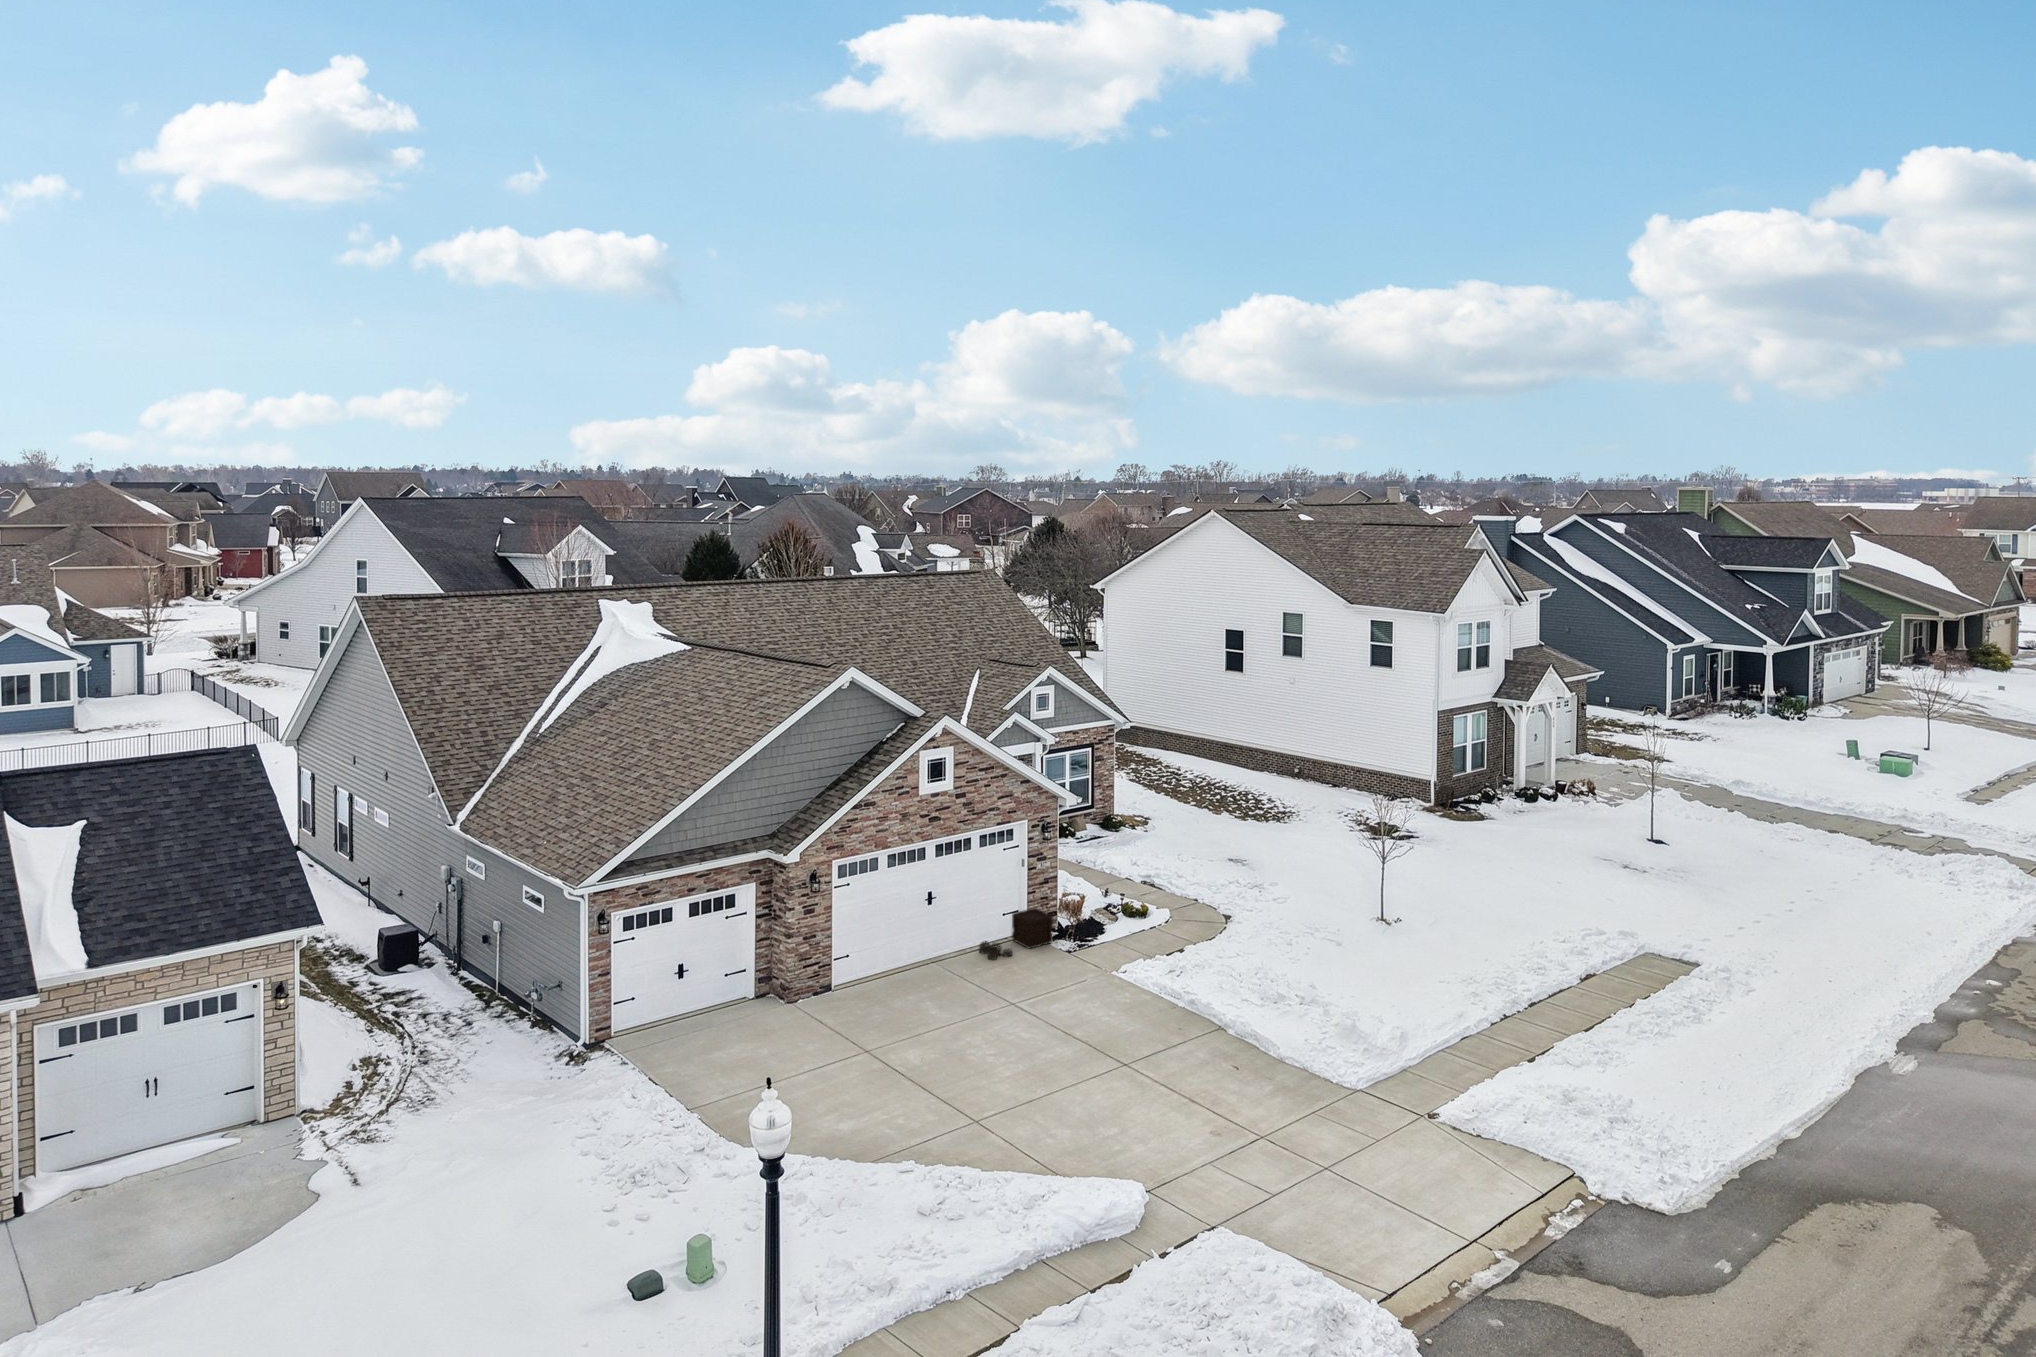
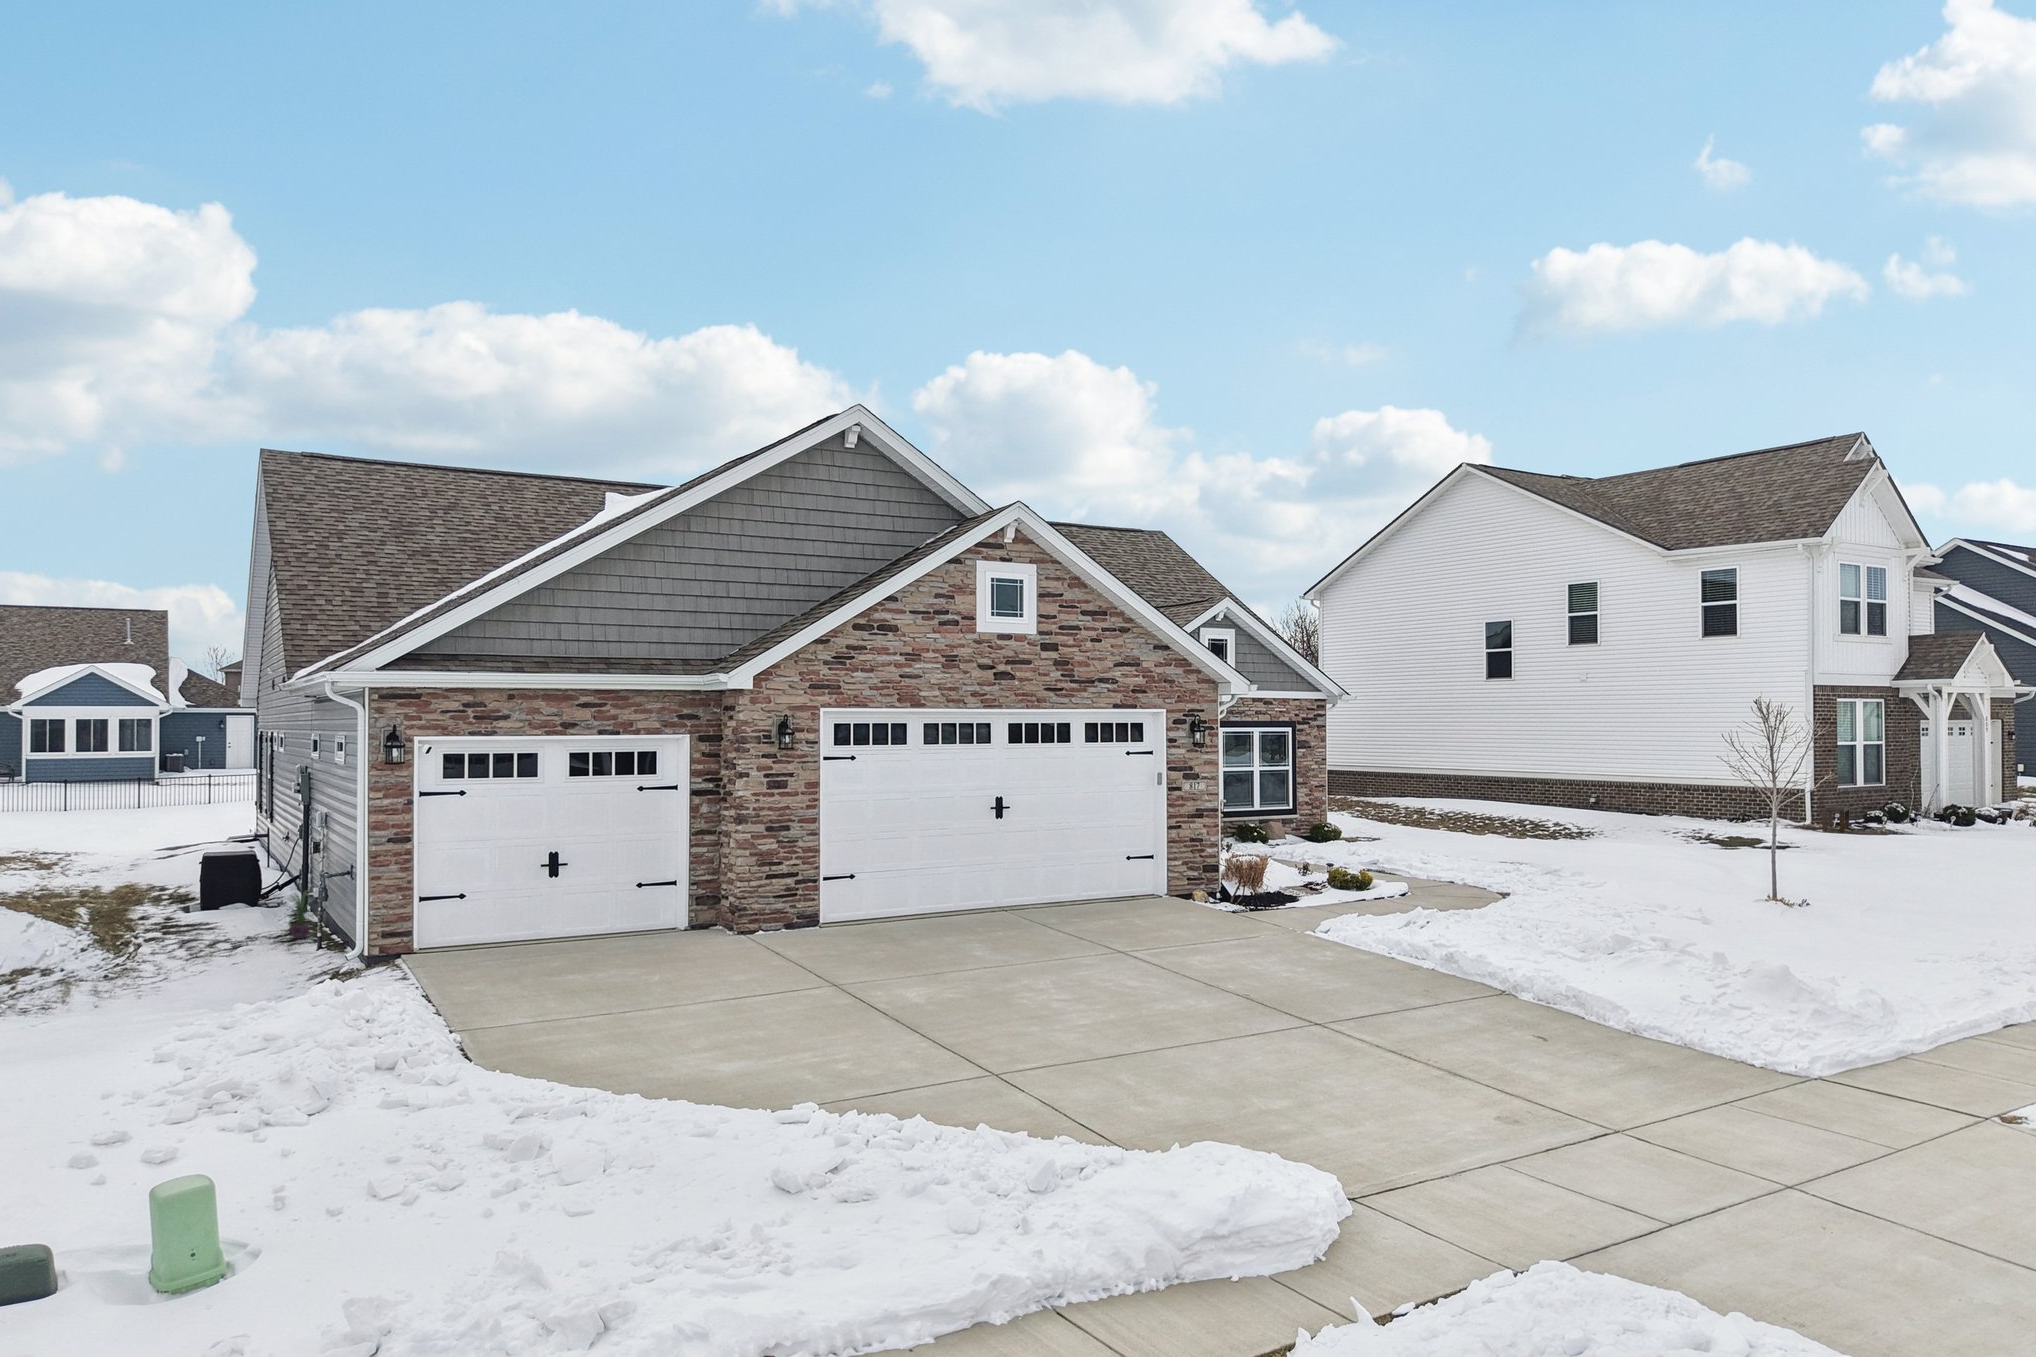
wooden crate: present [1012,908,1053,949] -> none [1141,853,1208,910]
woven basket: present [979,941,1012,960] -> none [1082,891,1137,917]
decorative plant: none [501,985,534,1016] -> present [279,891,314,939]

